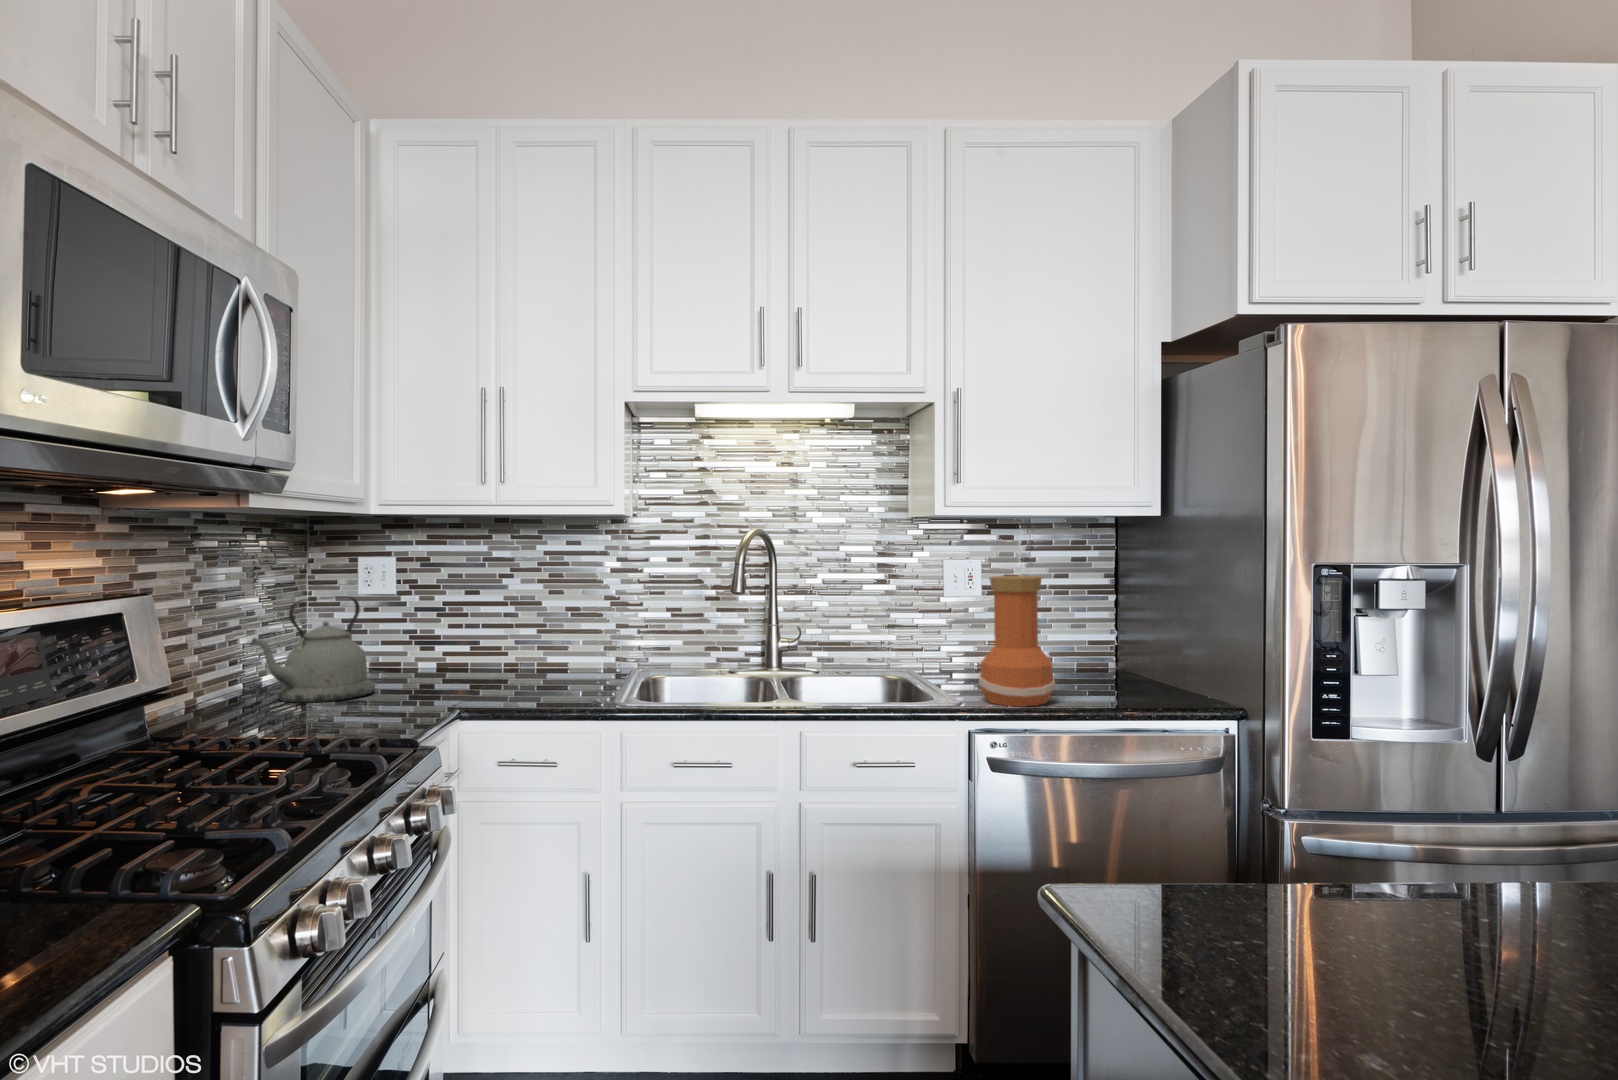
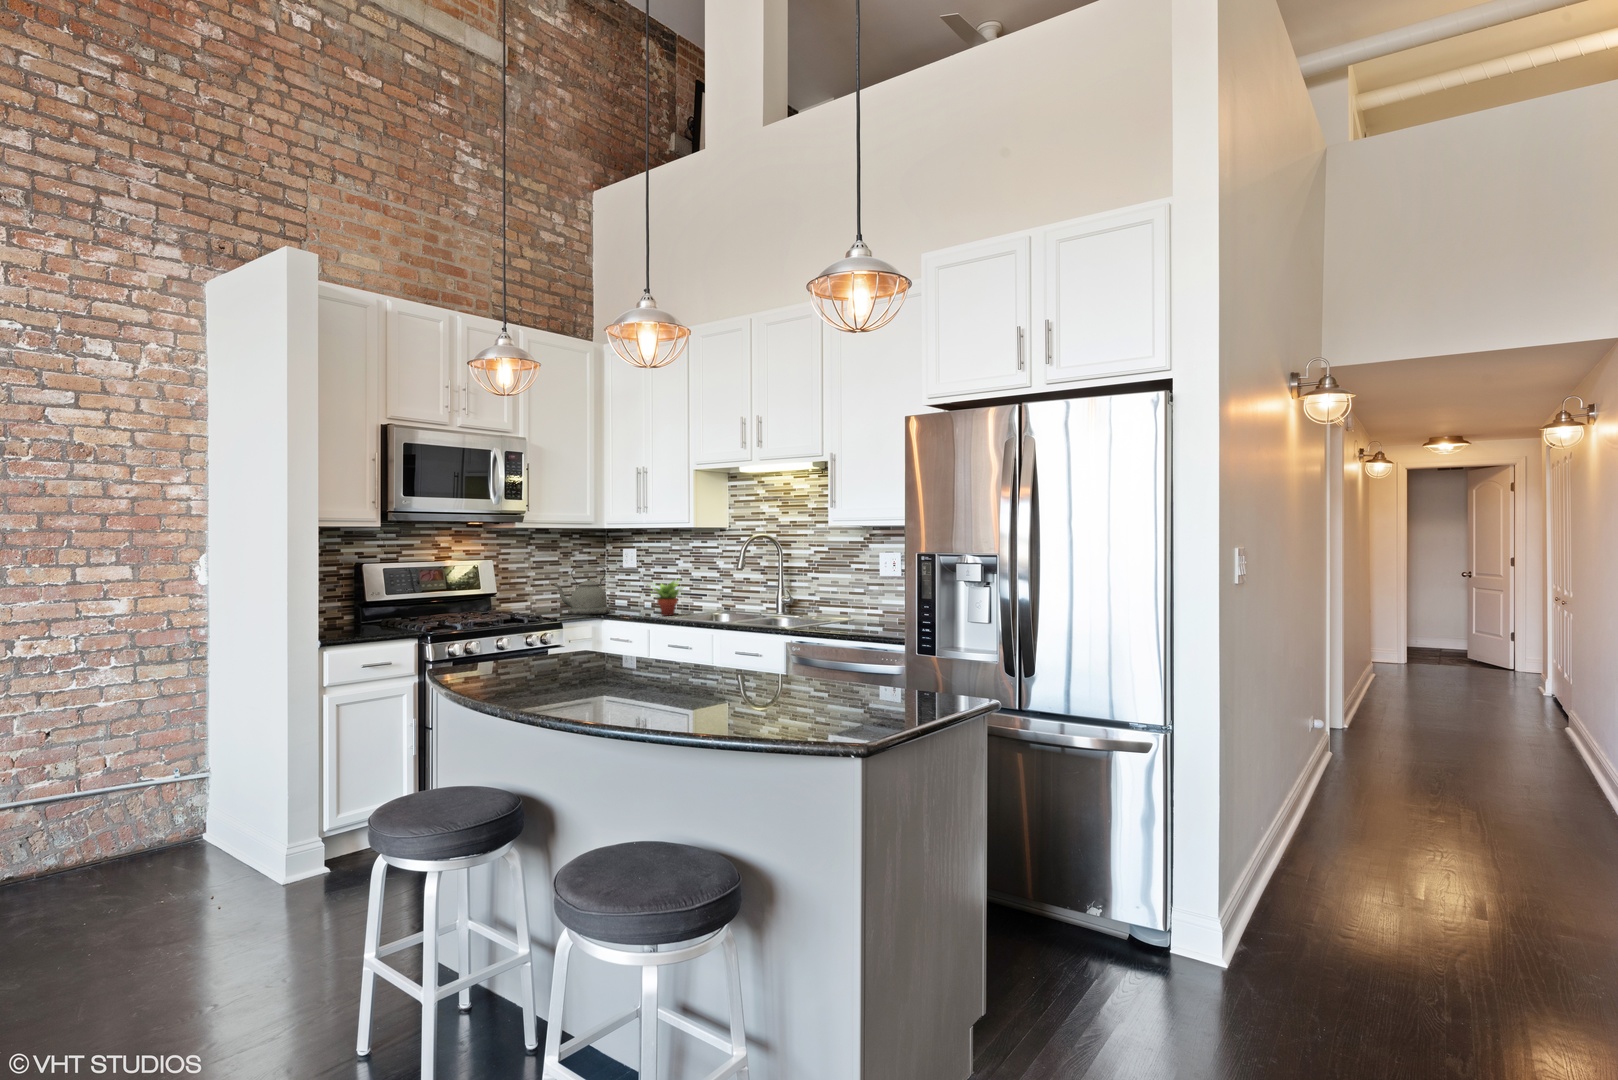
vase: present [979,576,1055,707] -> none [822,557,868,634]
succulent plant: none [478,613,550,687] -> present [652,581,684,616]

